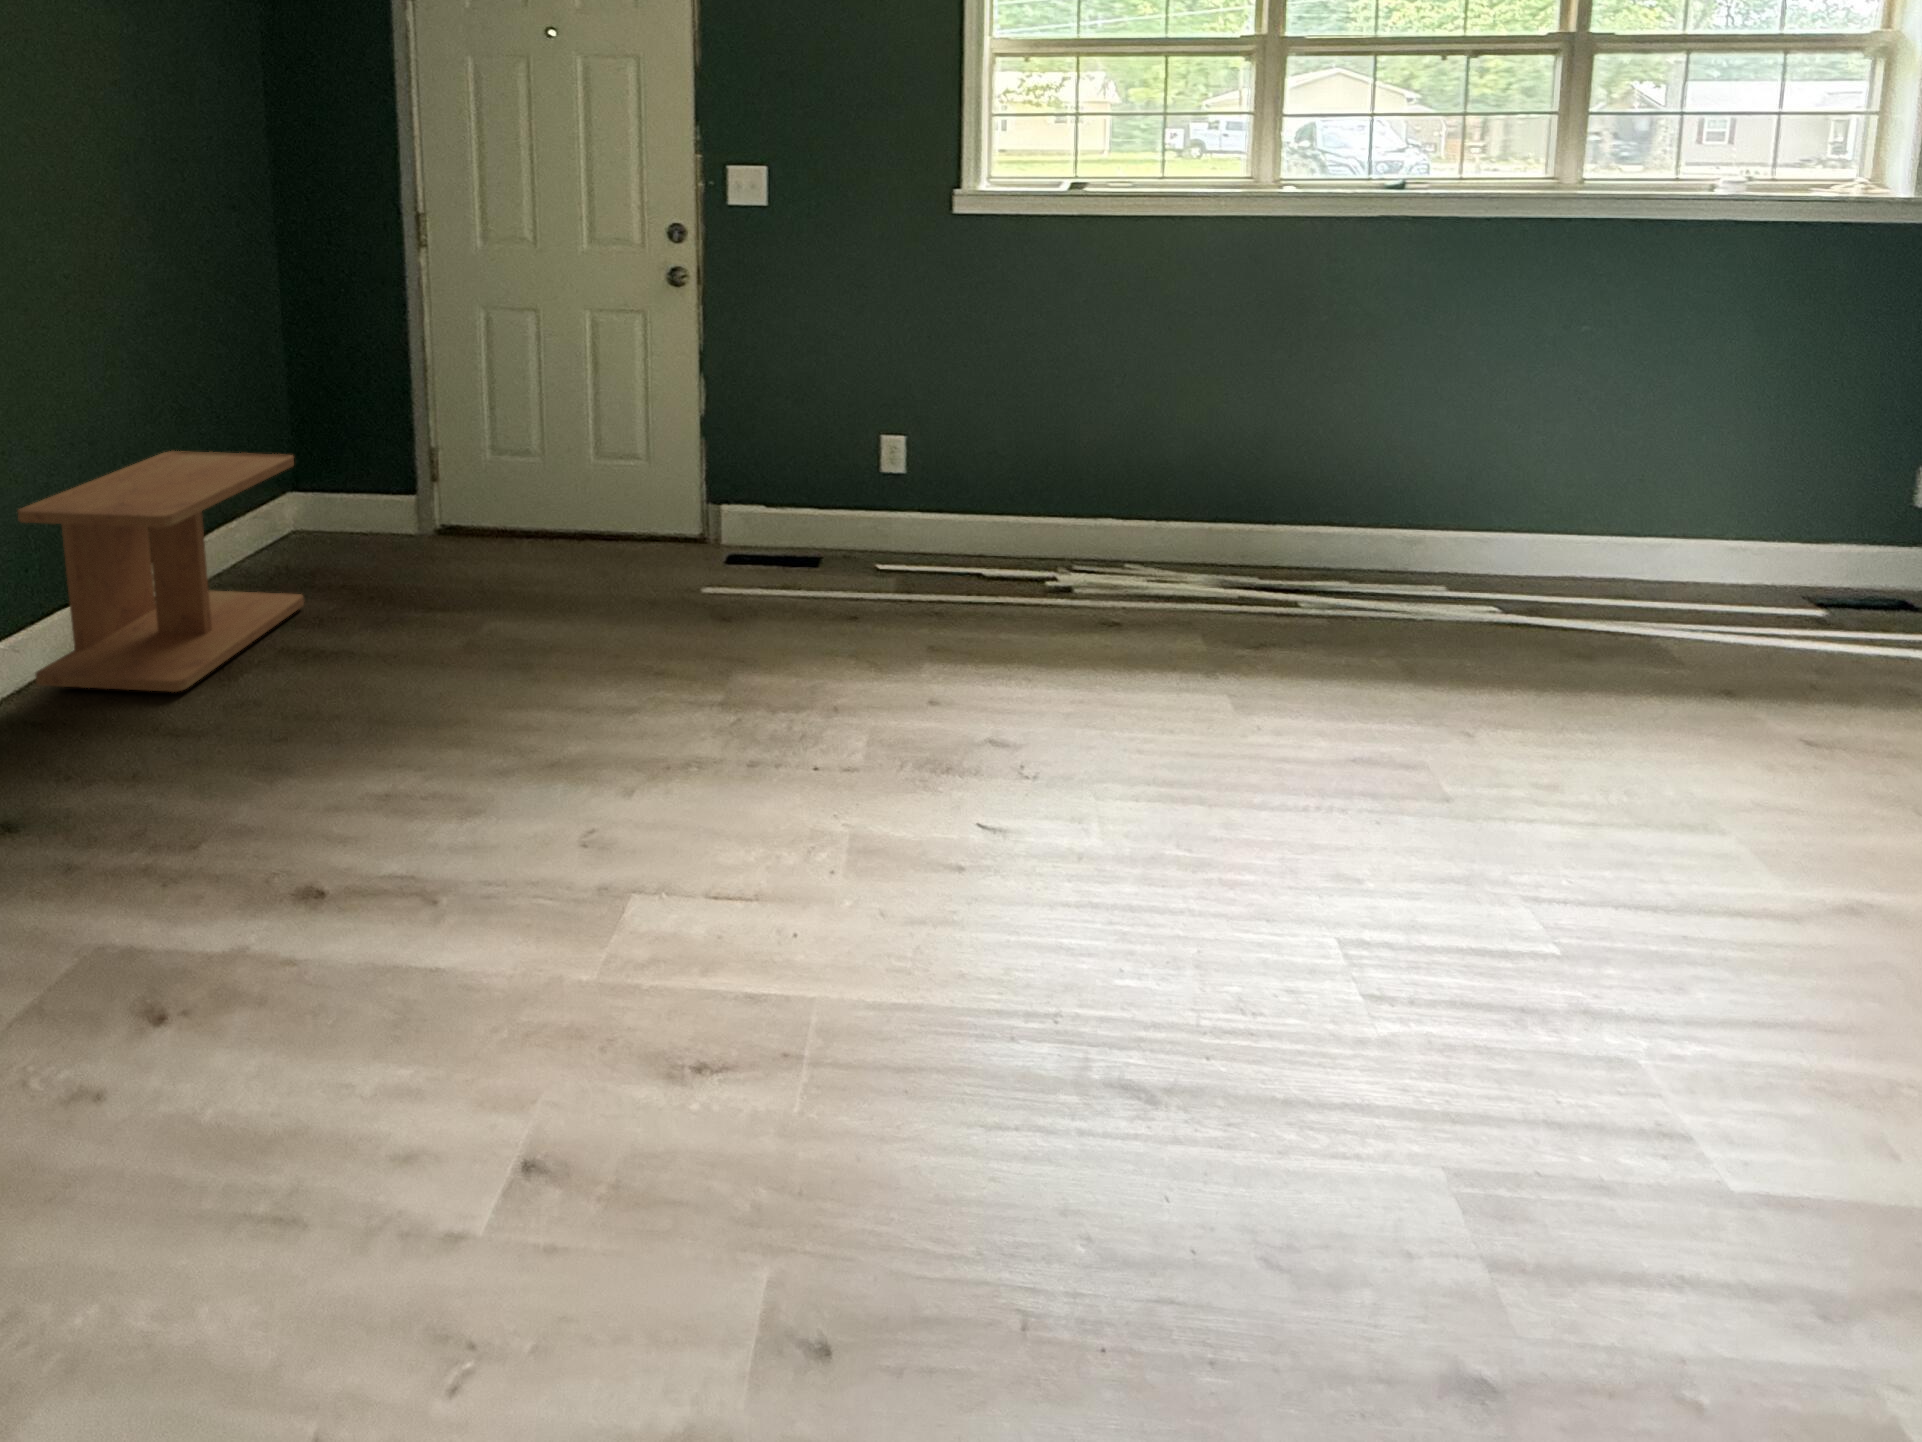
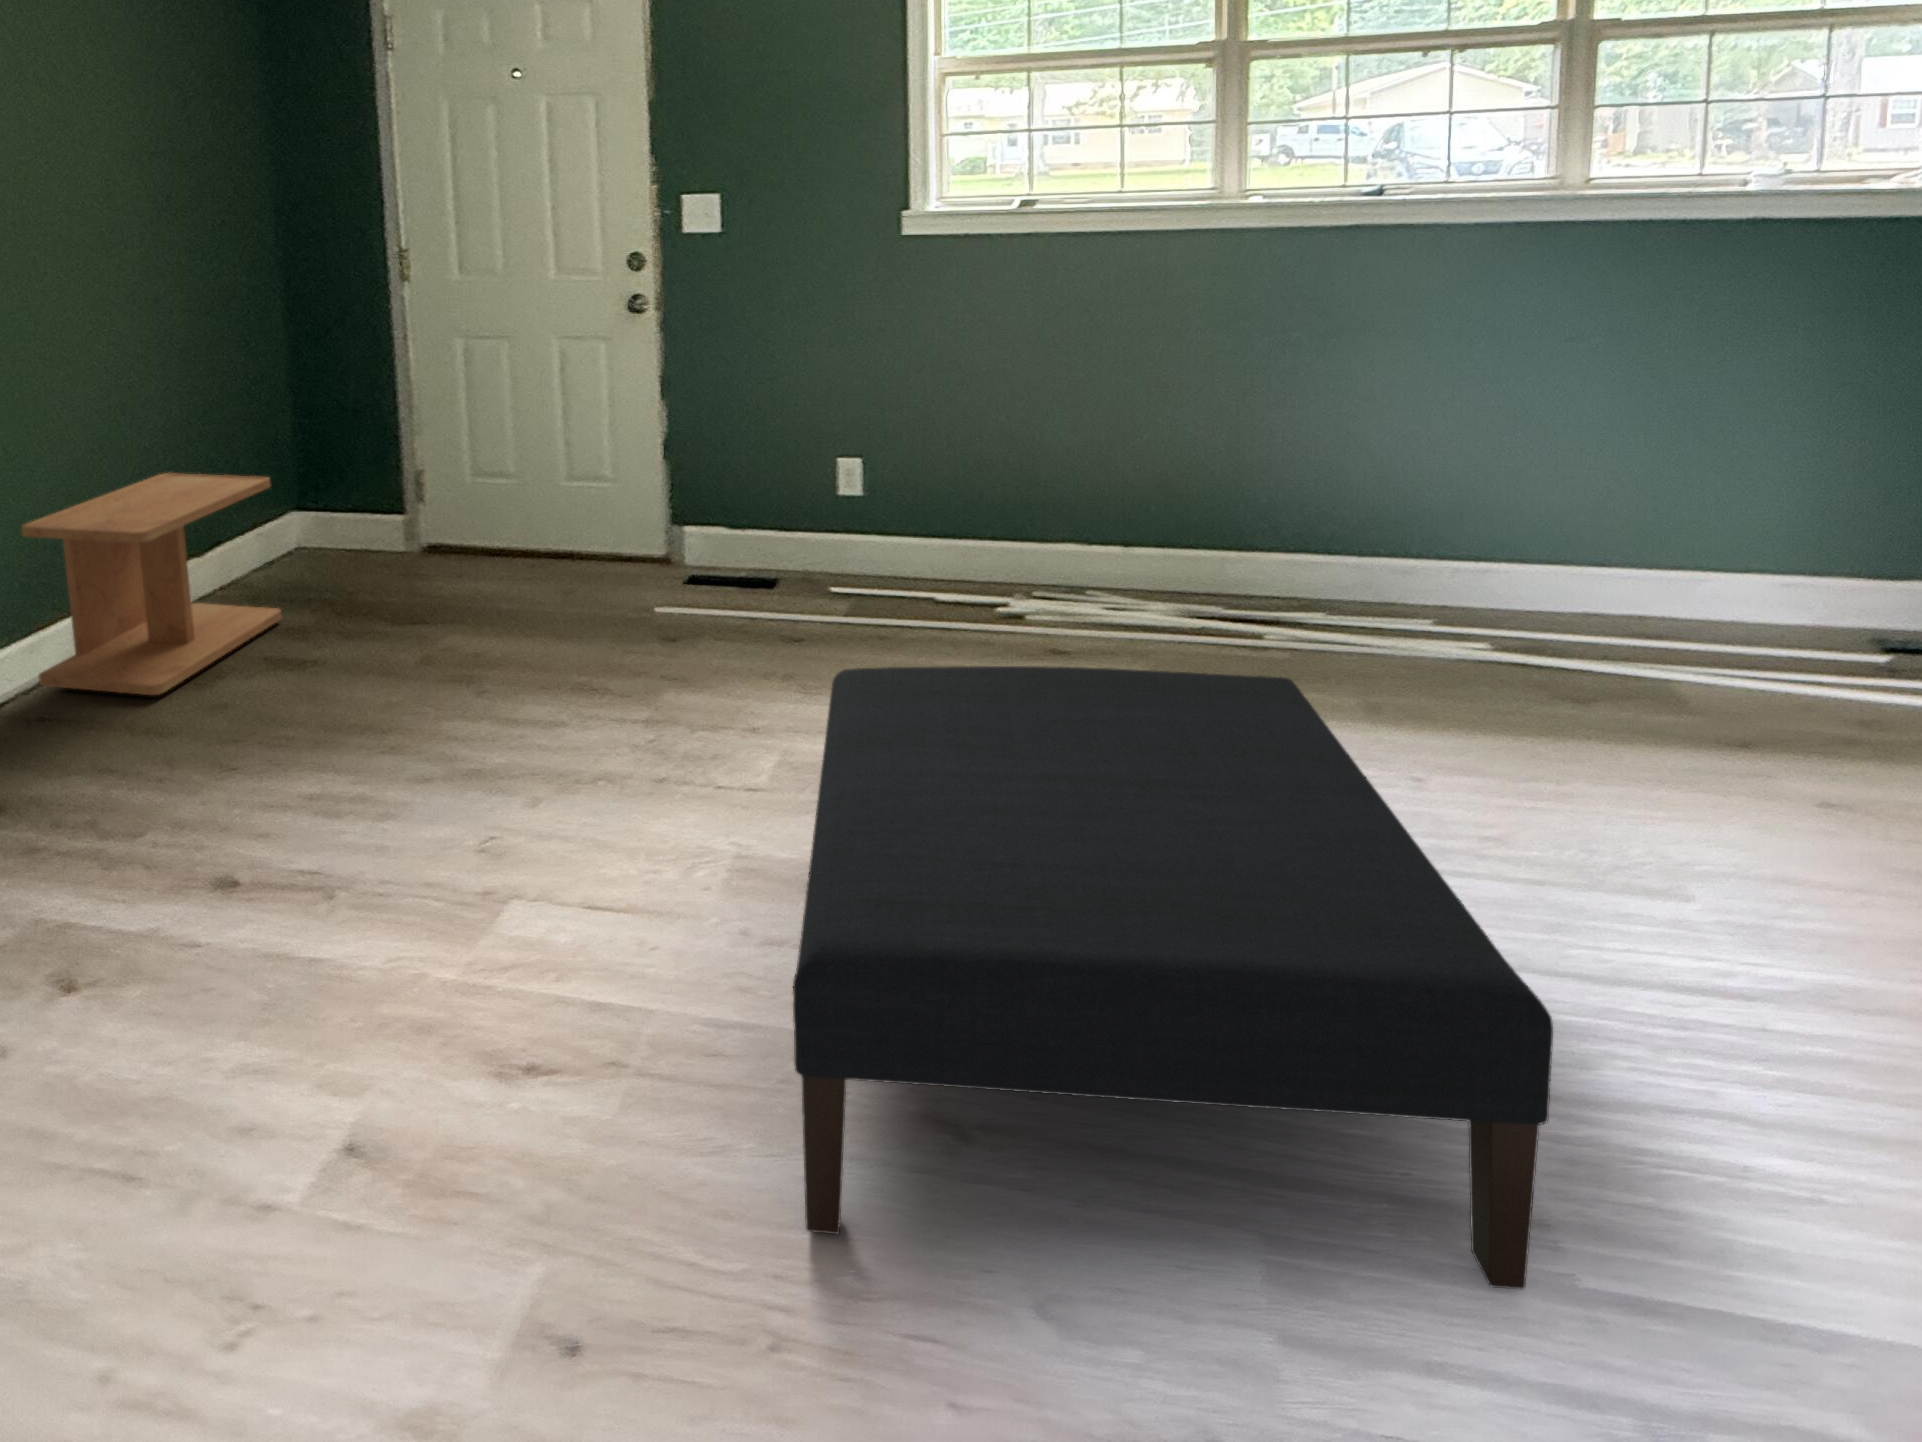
ottoman: none [948,640,1715,1210] -> present [793,666,1553,1290]

